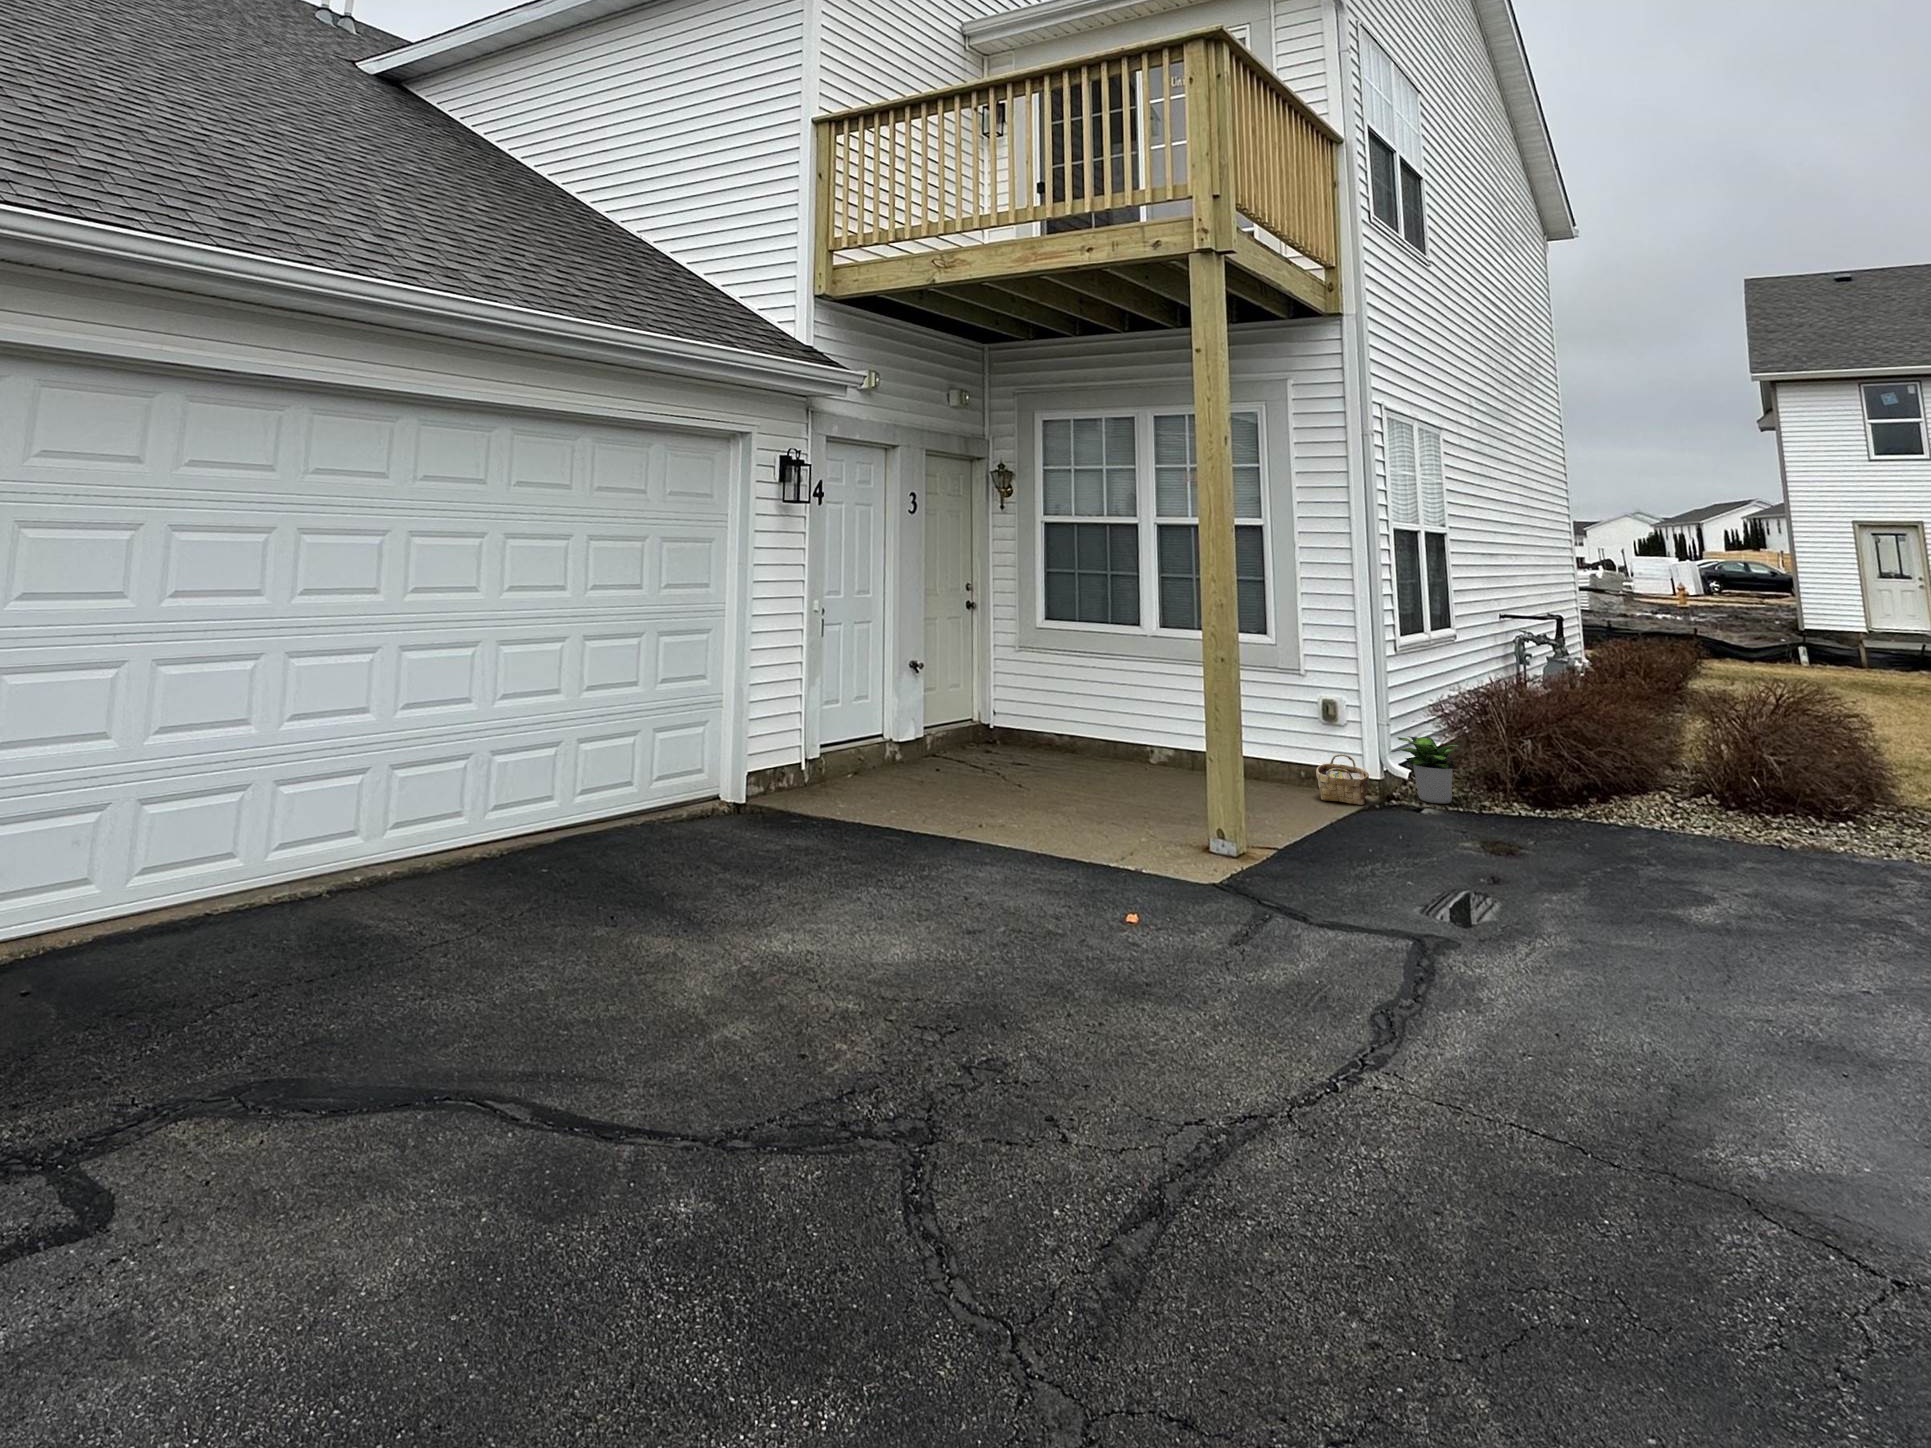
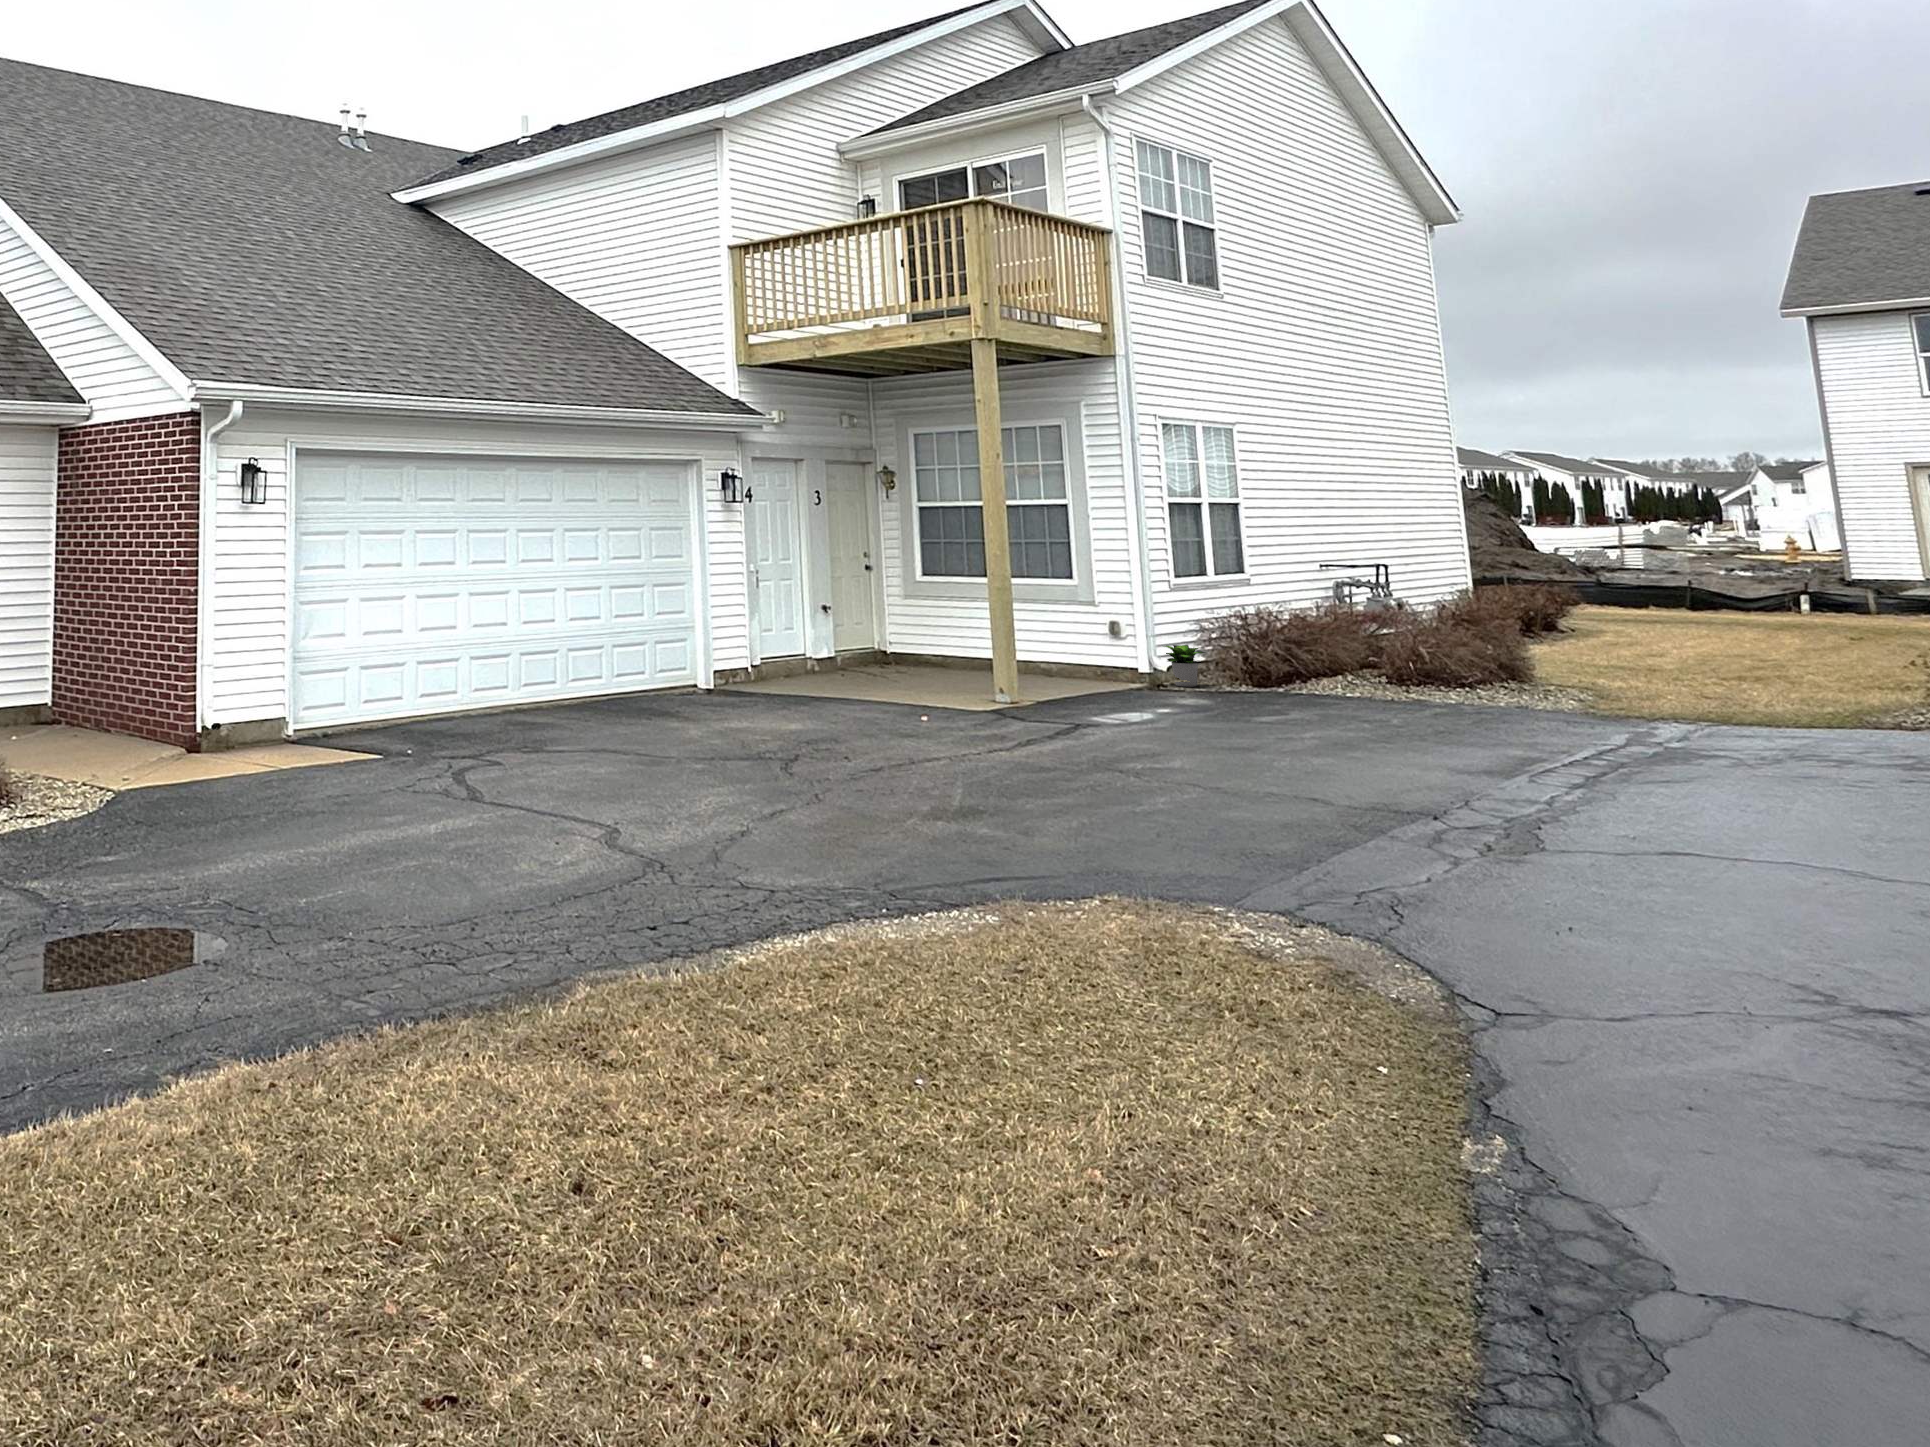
woven basket: present [1316,754,1369,805] -> none [1100,657,1137,687]

